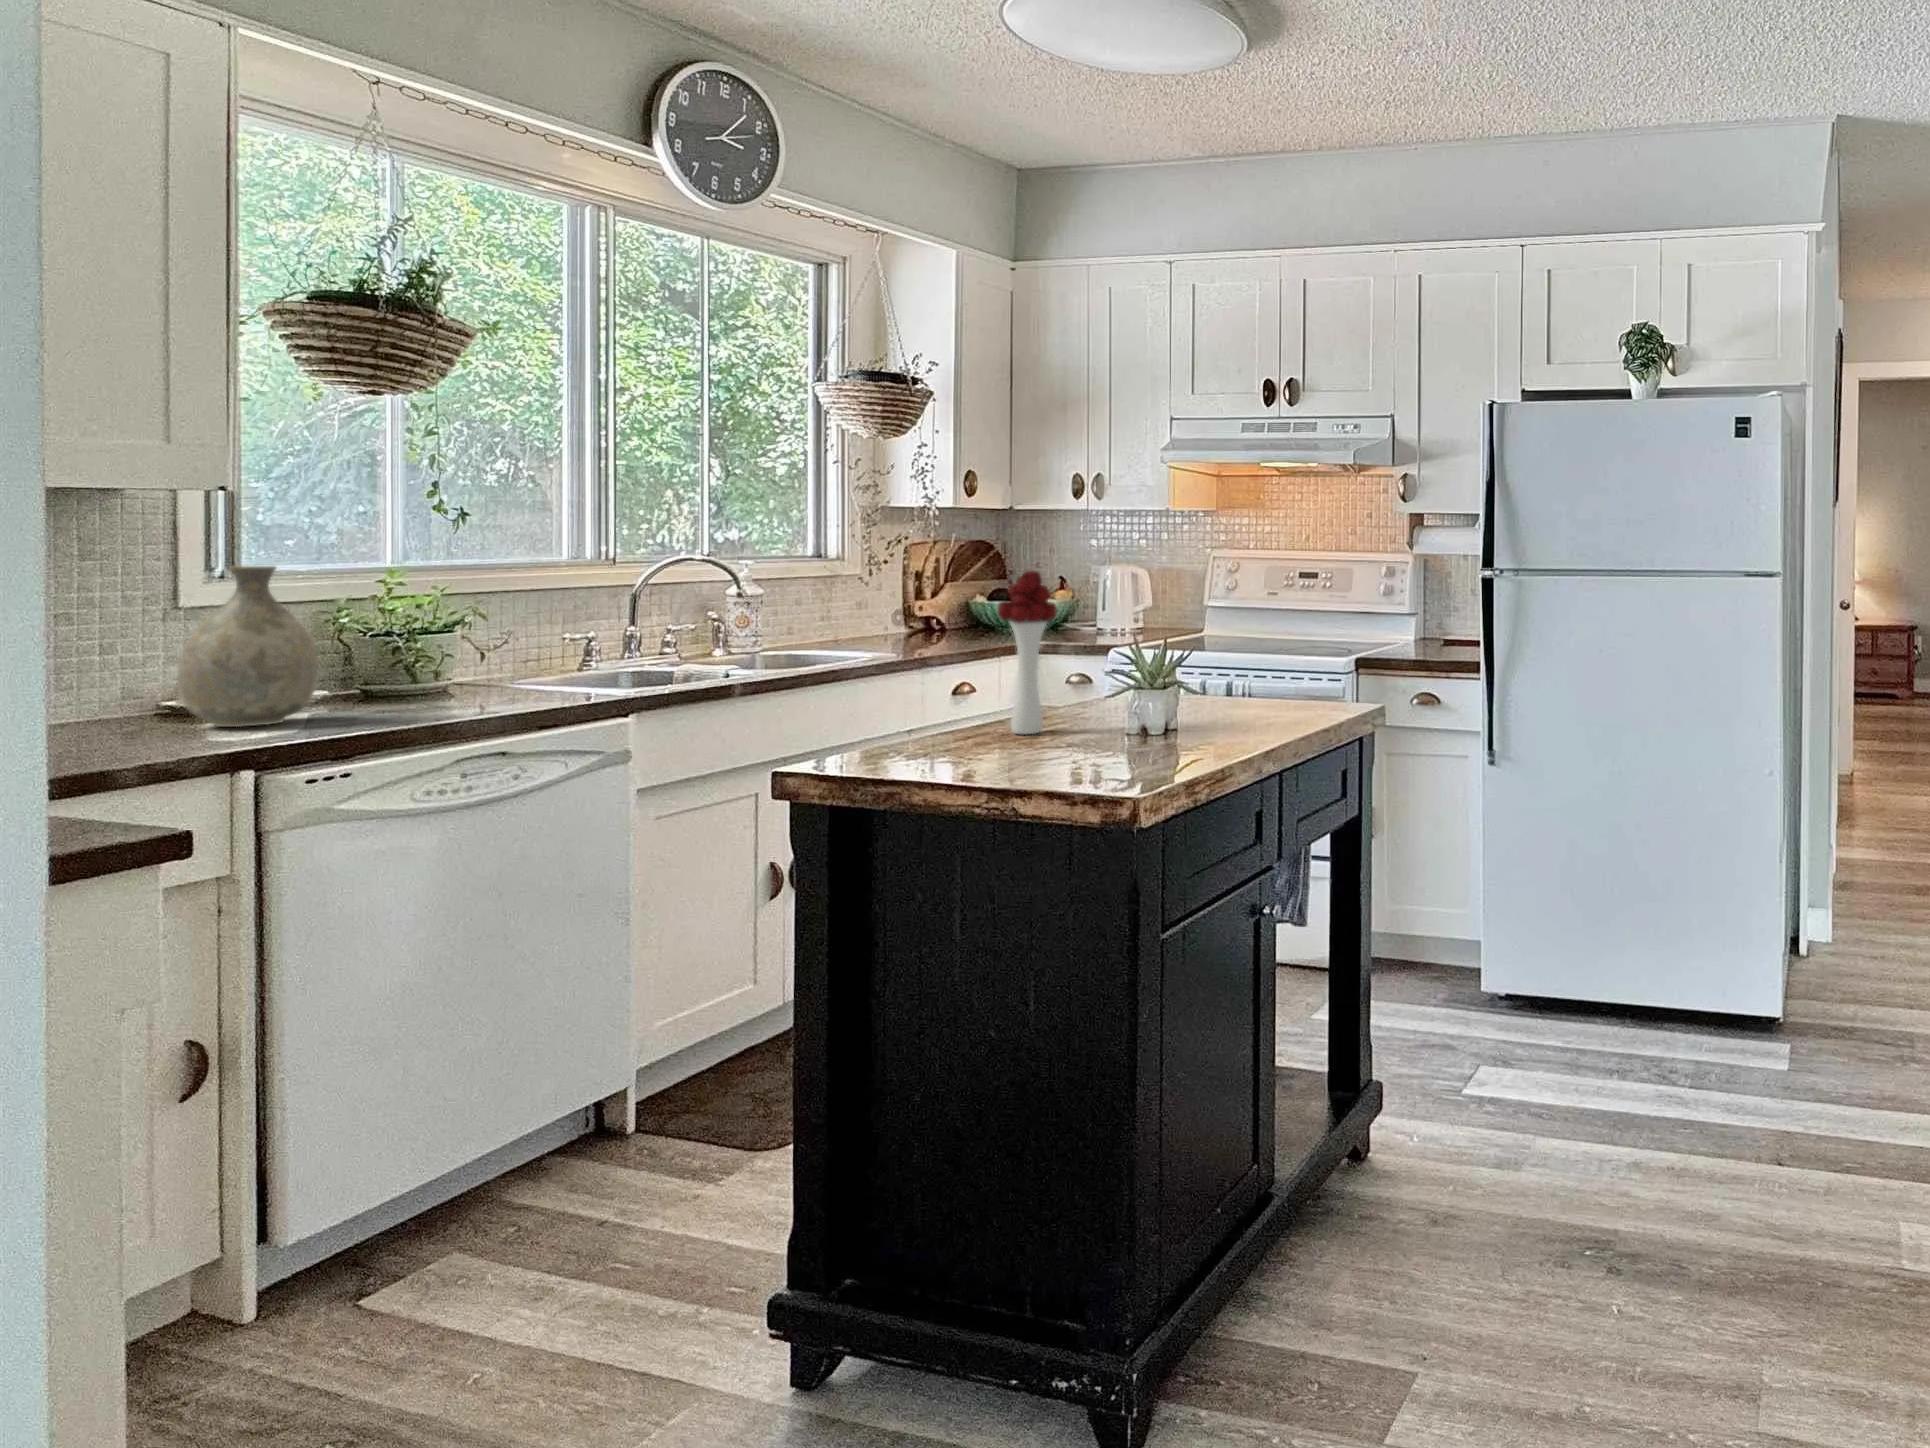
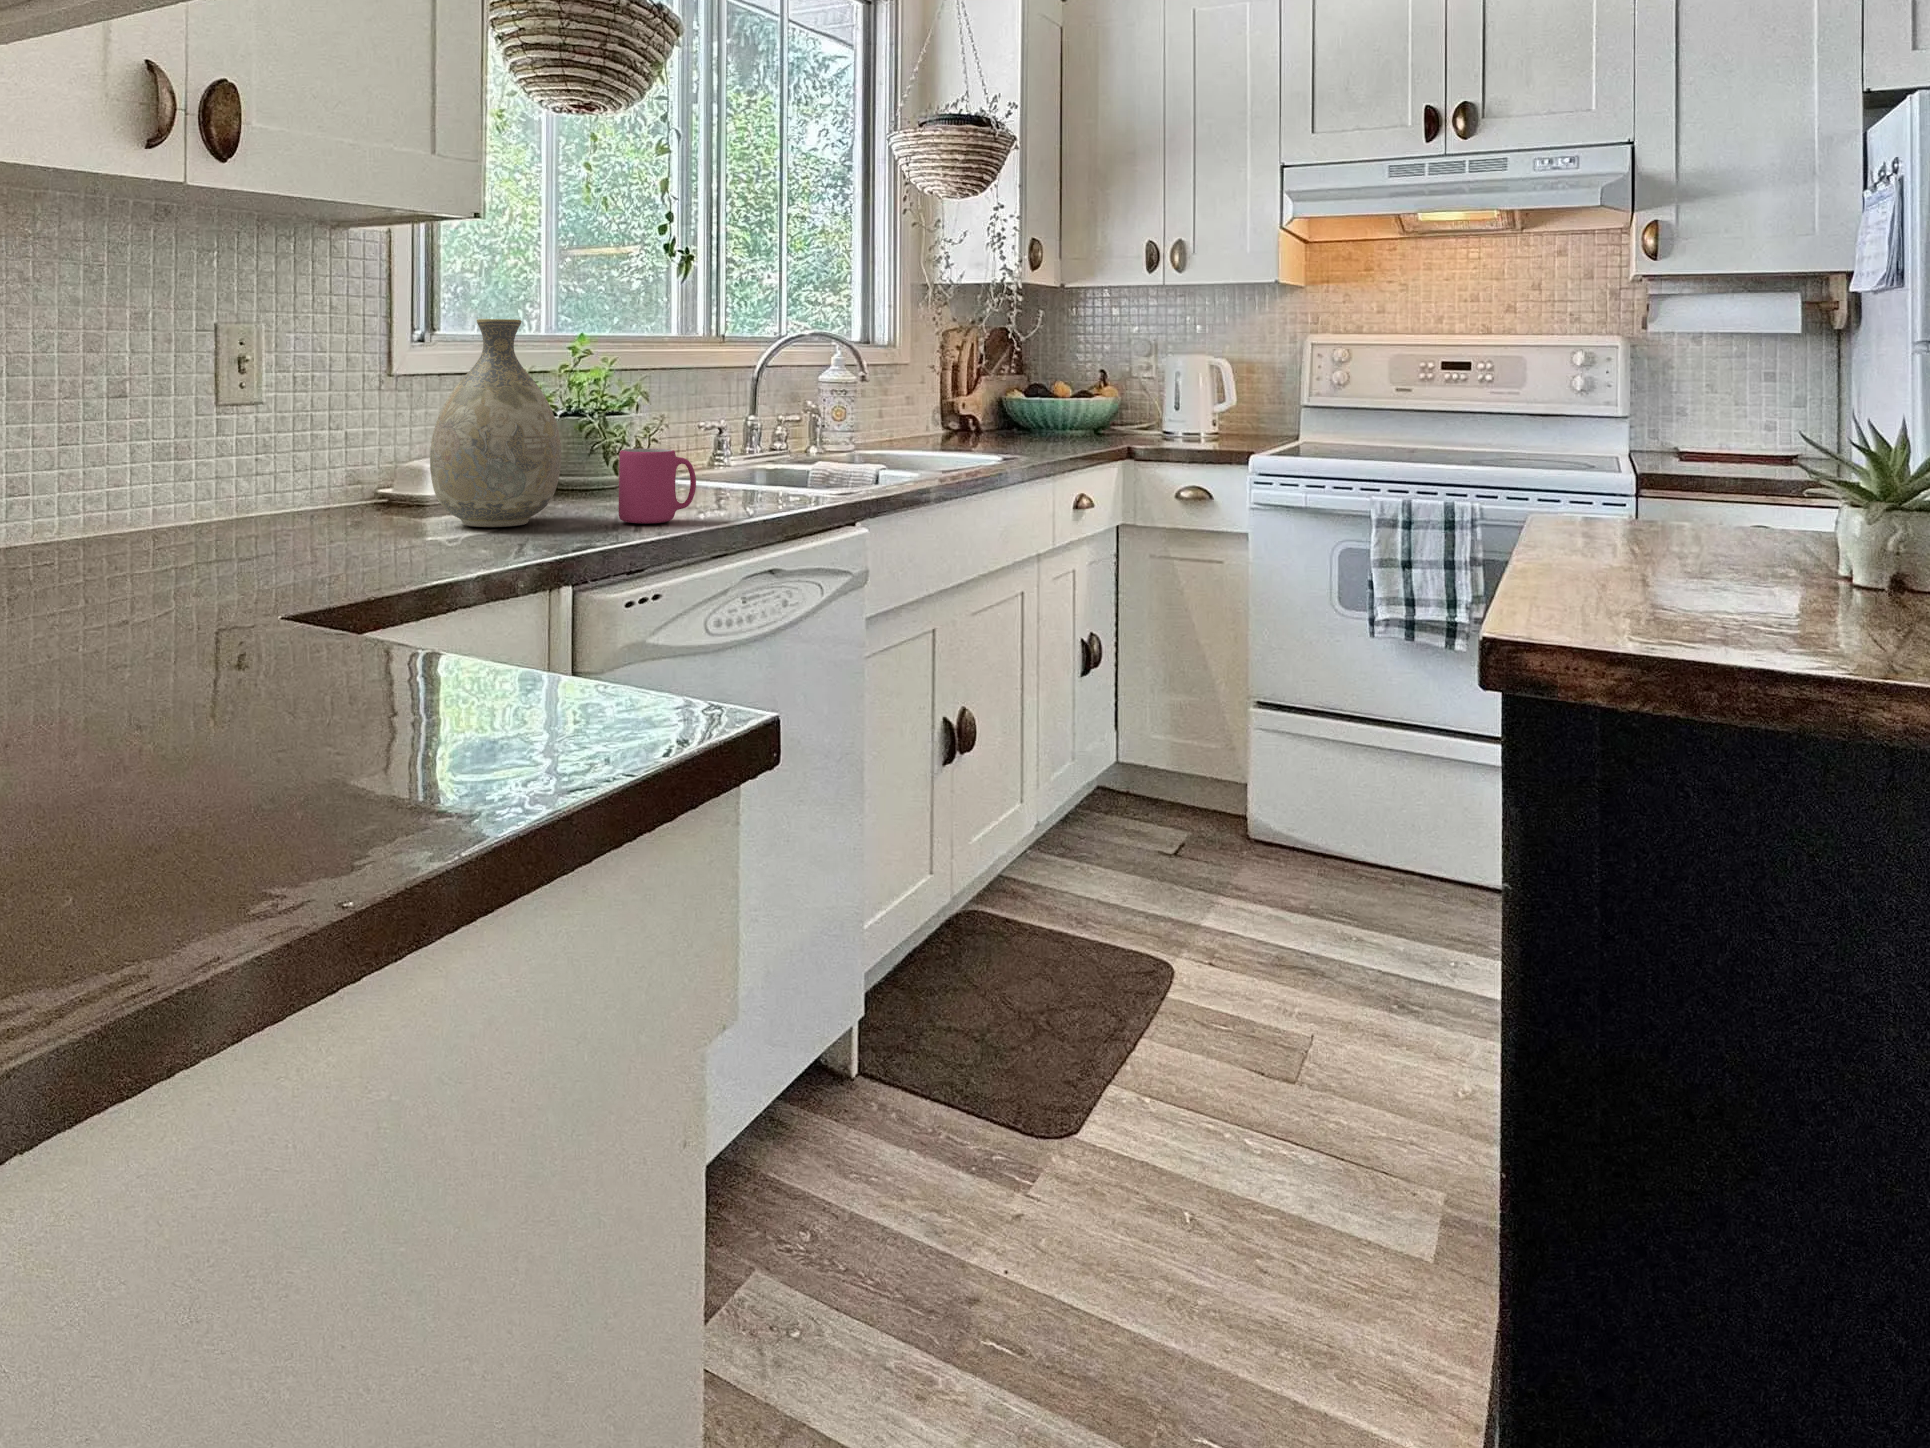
flower bouquet: present [998,571,1057,734] -> none [1631,304,1733,594]
mug: none [374,662,453,719] -> present [619,449,696,524]

